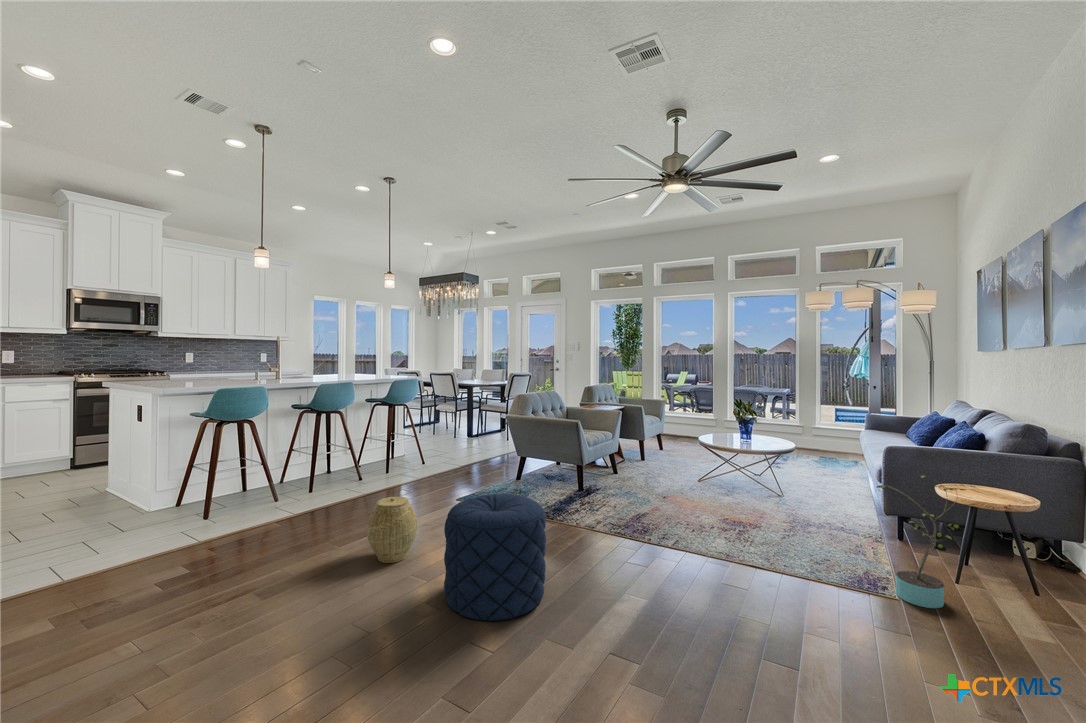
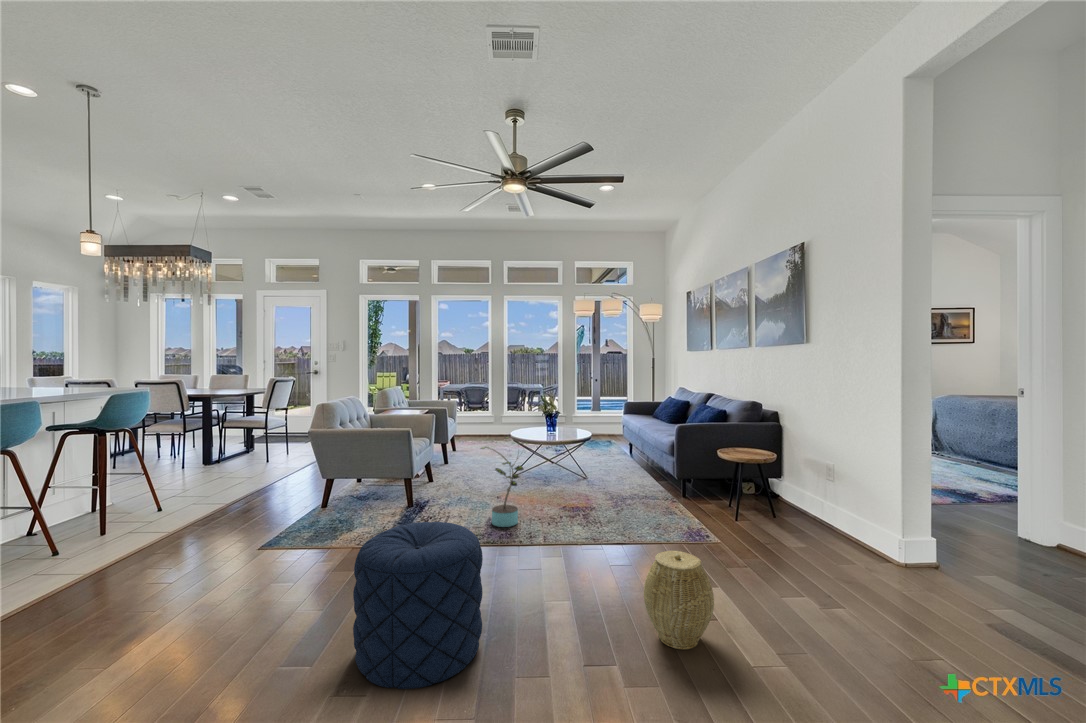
potted plant: present [877,475,965,608] -> present [481,437,523,527]
woven basket: present [367,497,418,563] -> present [644,551,714,650]

